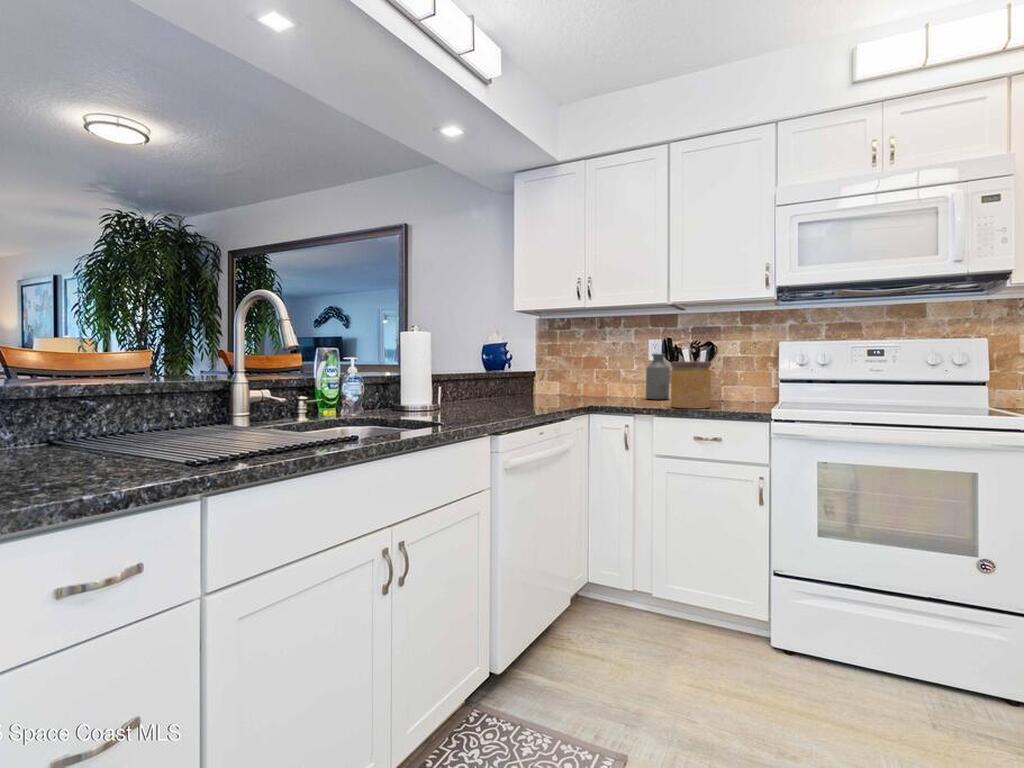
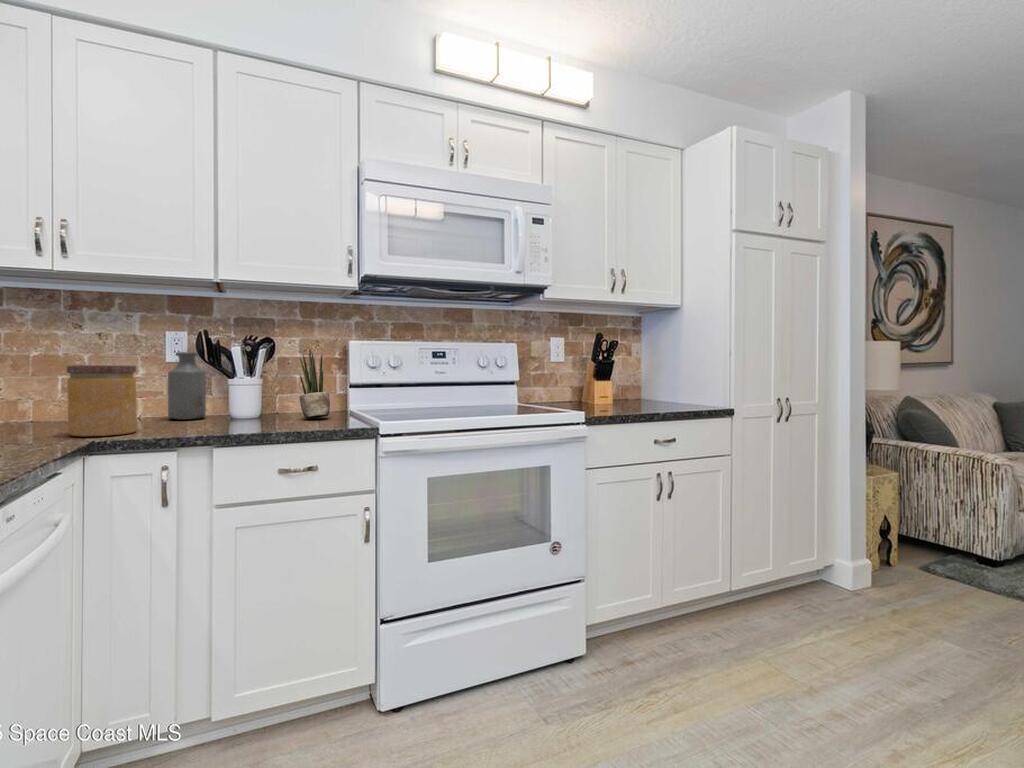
potted plant: none [727,349,751,404] -> present [300,349,330,418]
jar: present [671,361,711,409] -> present [67,365,137,436]

